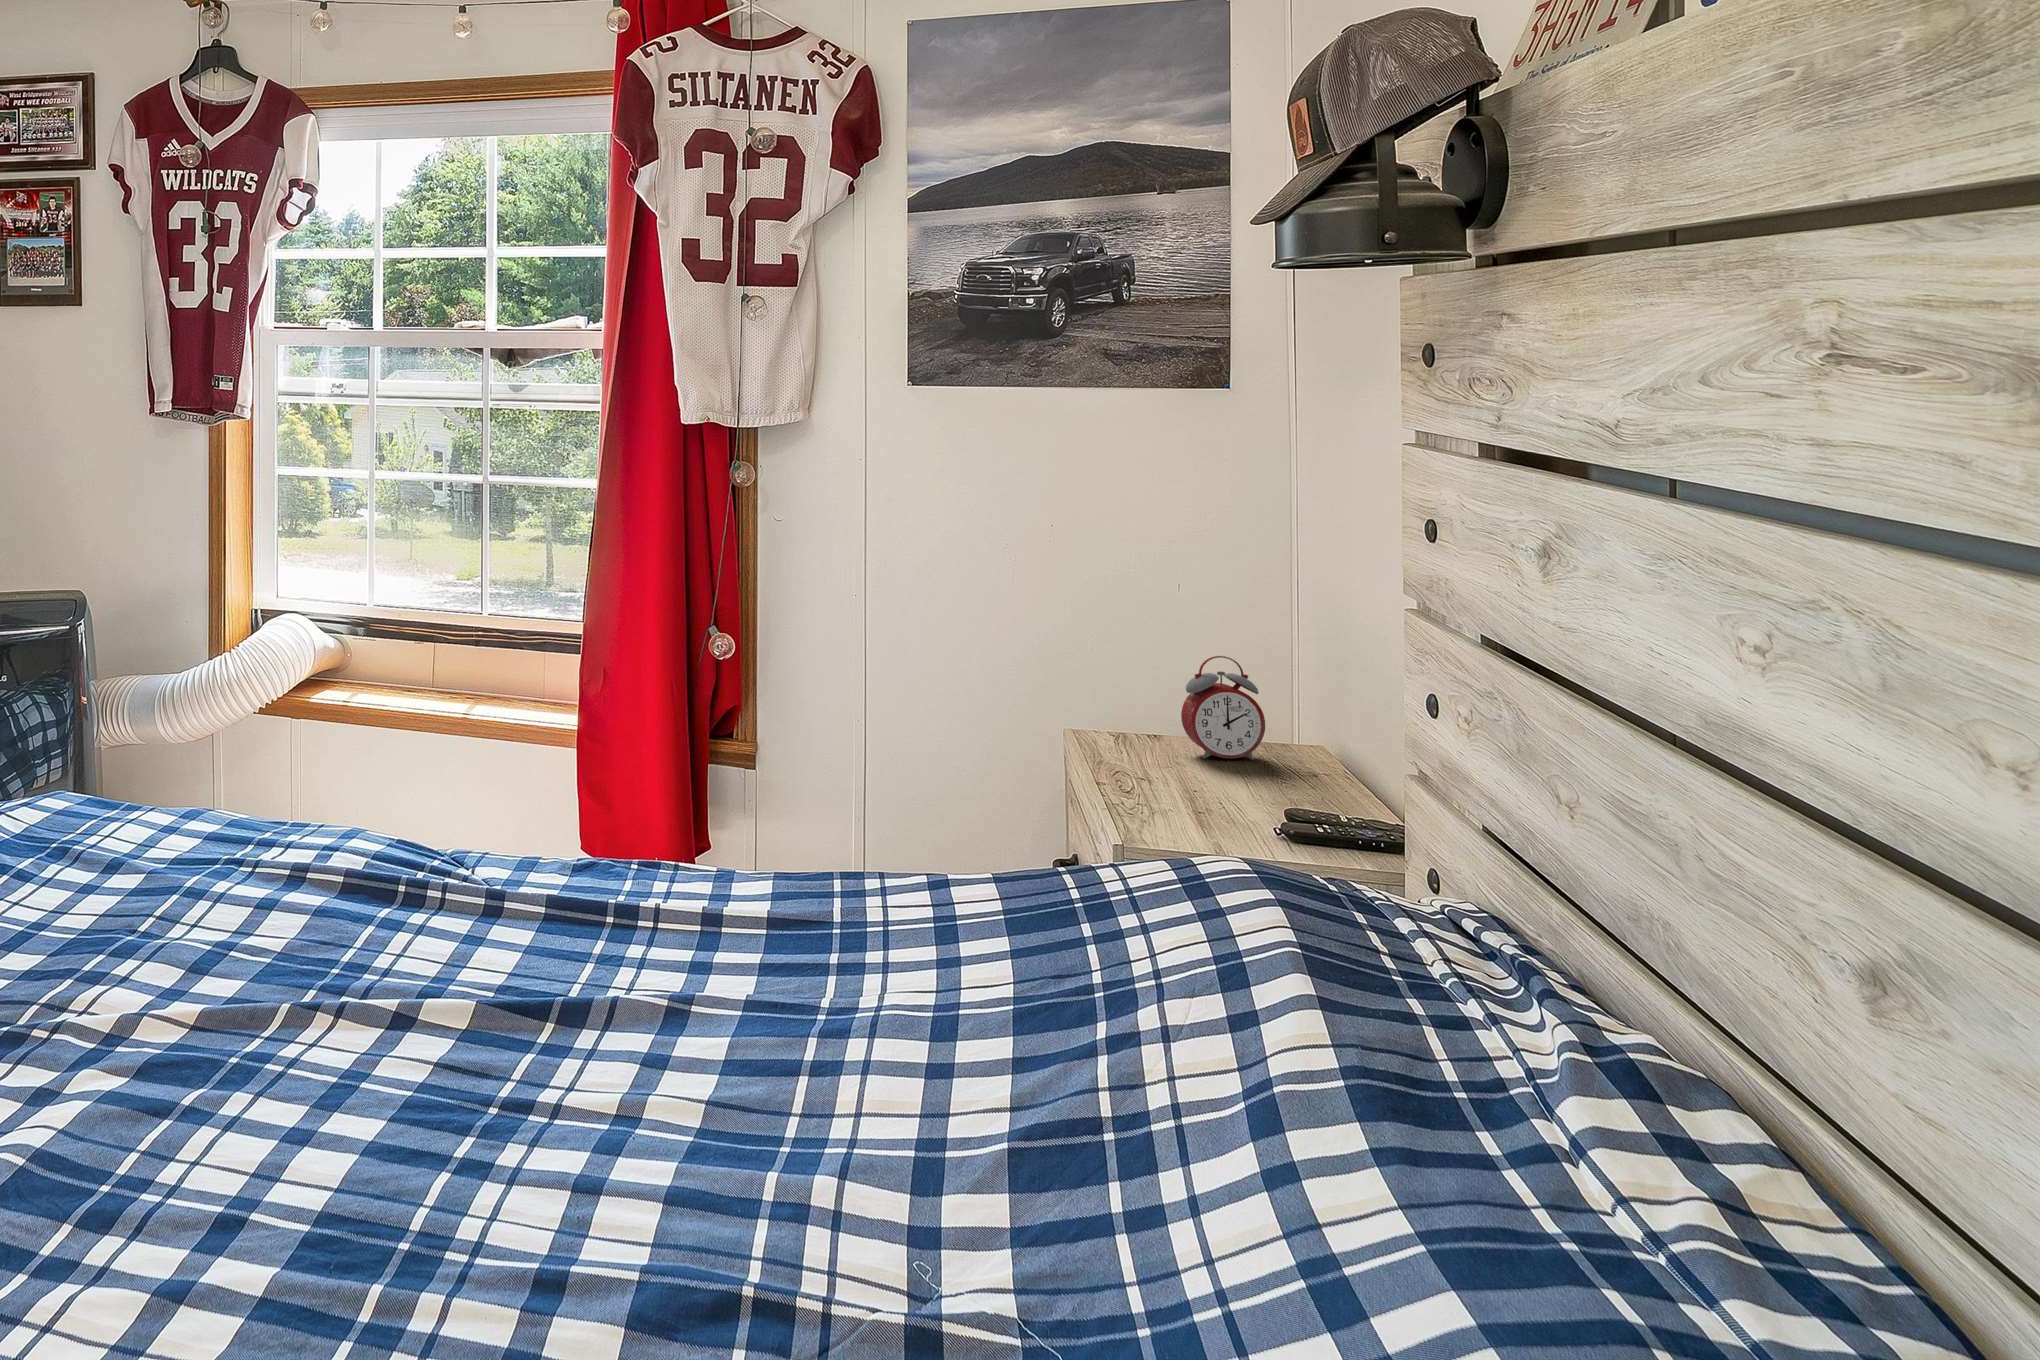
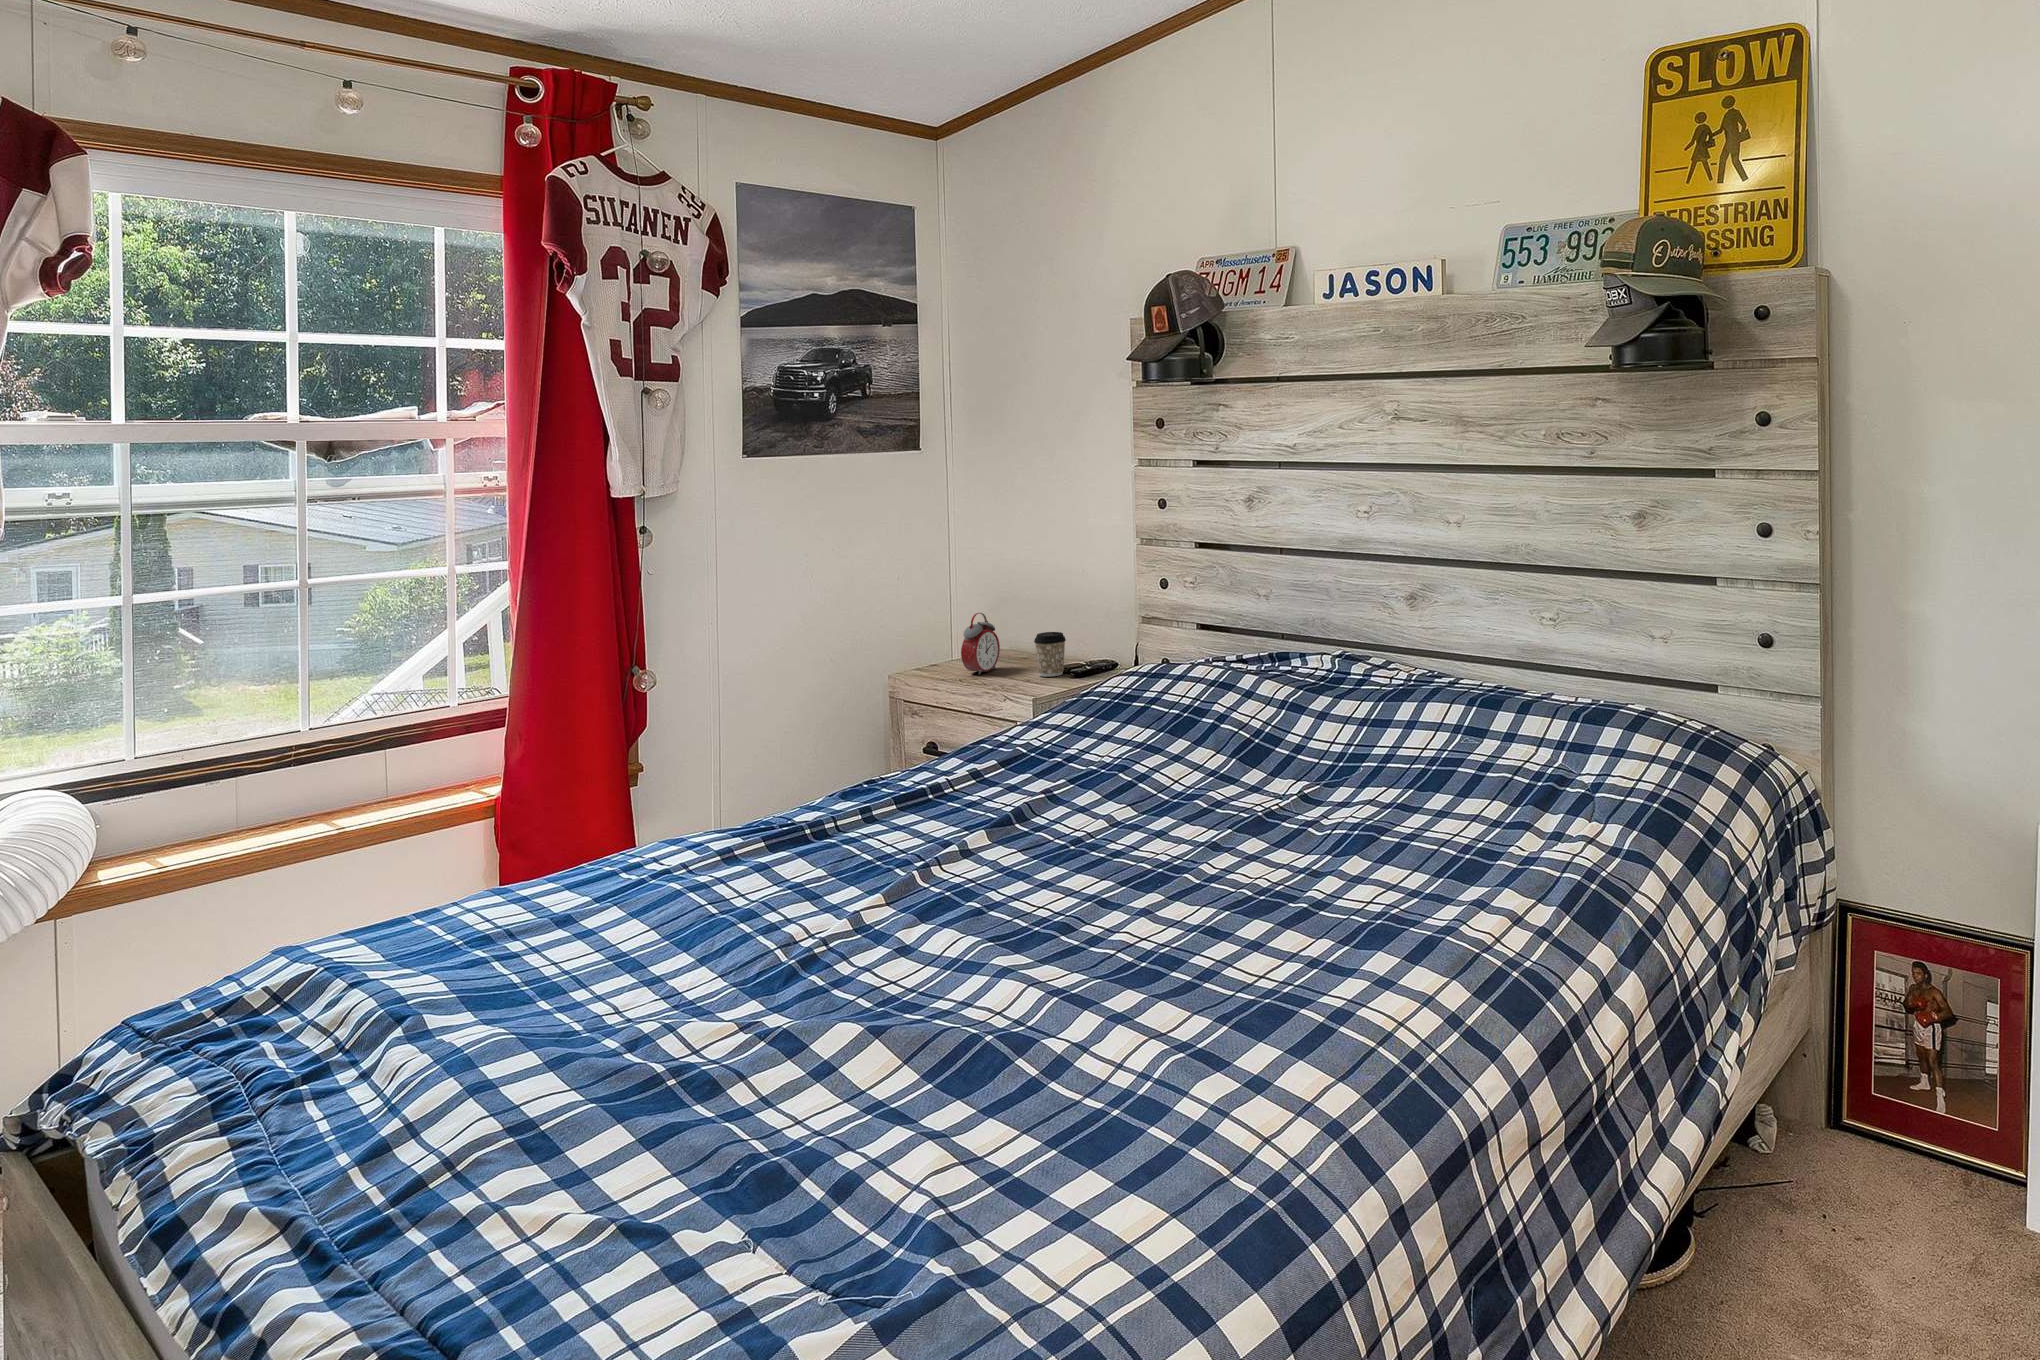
coffee cup: none [1249,715,1315,801] -> present [1034,632,1066,677]

